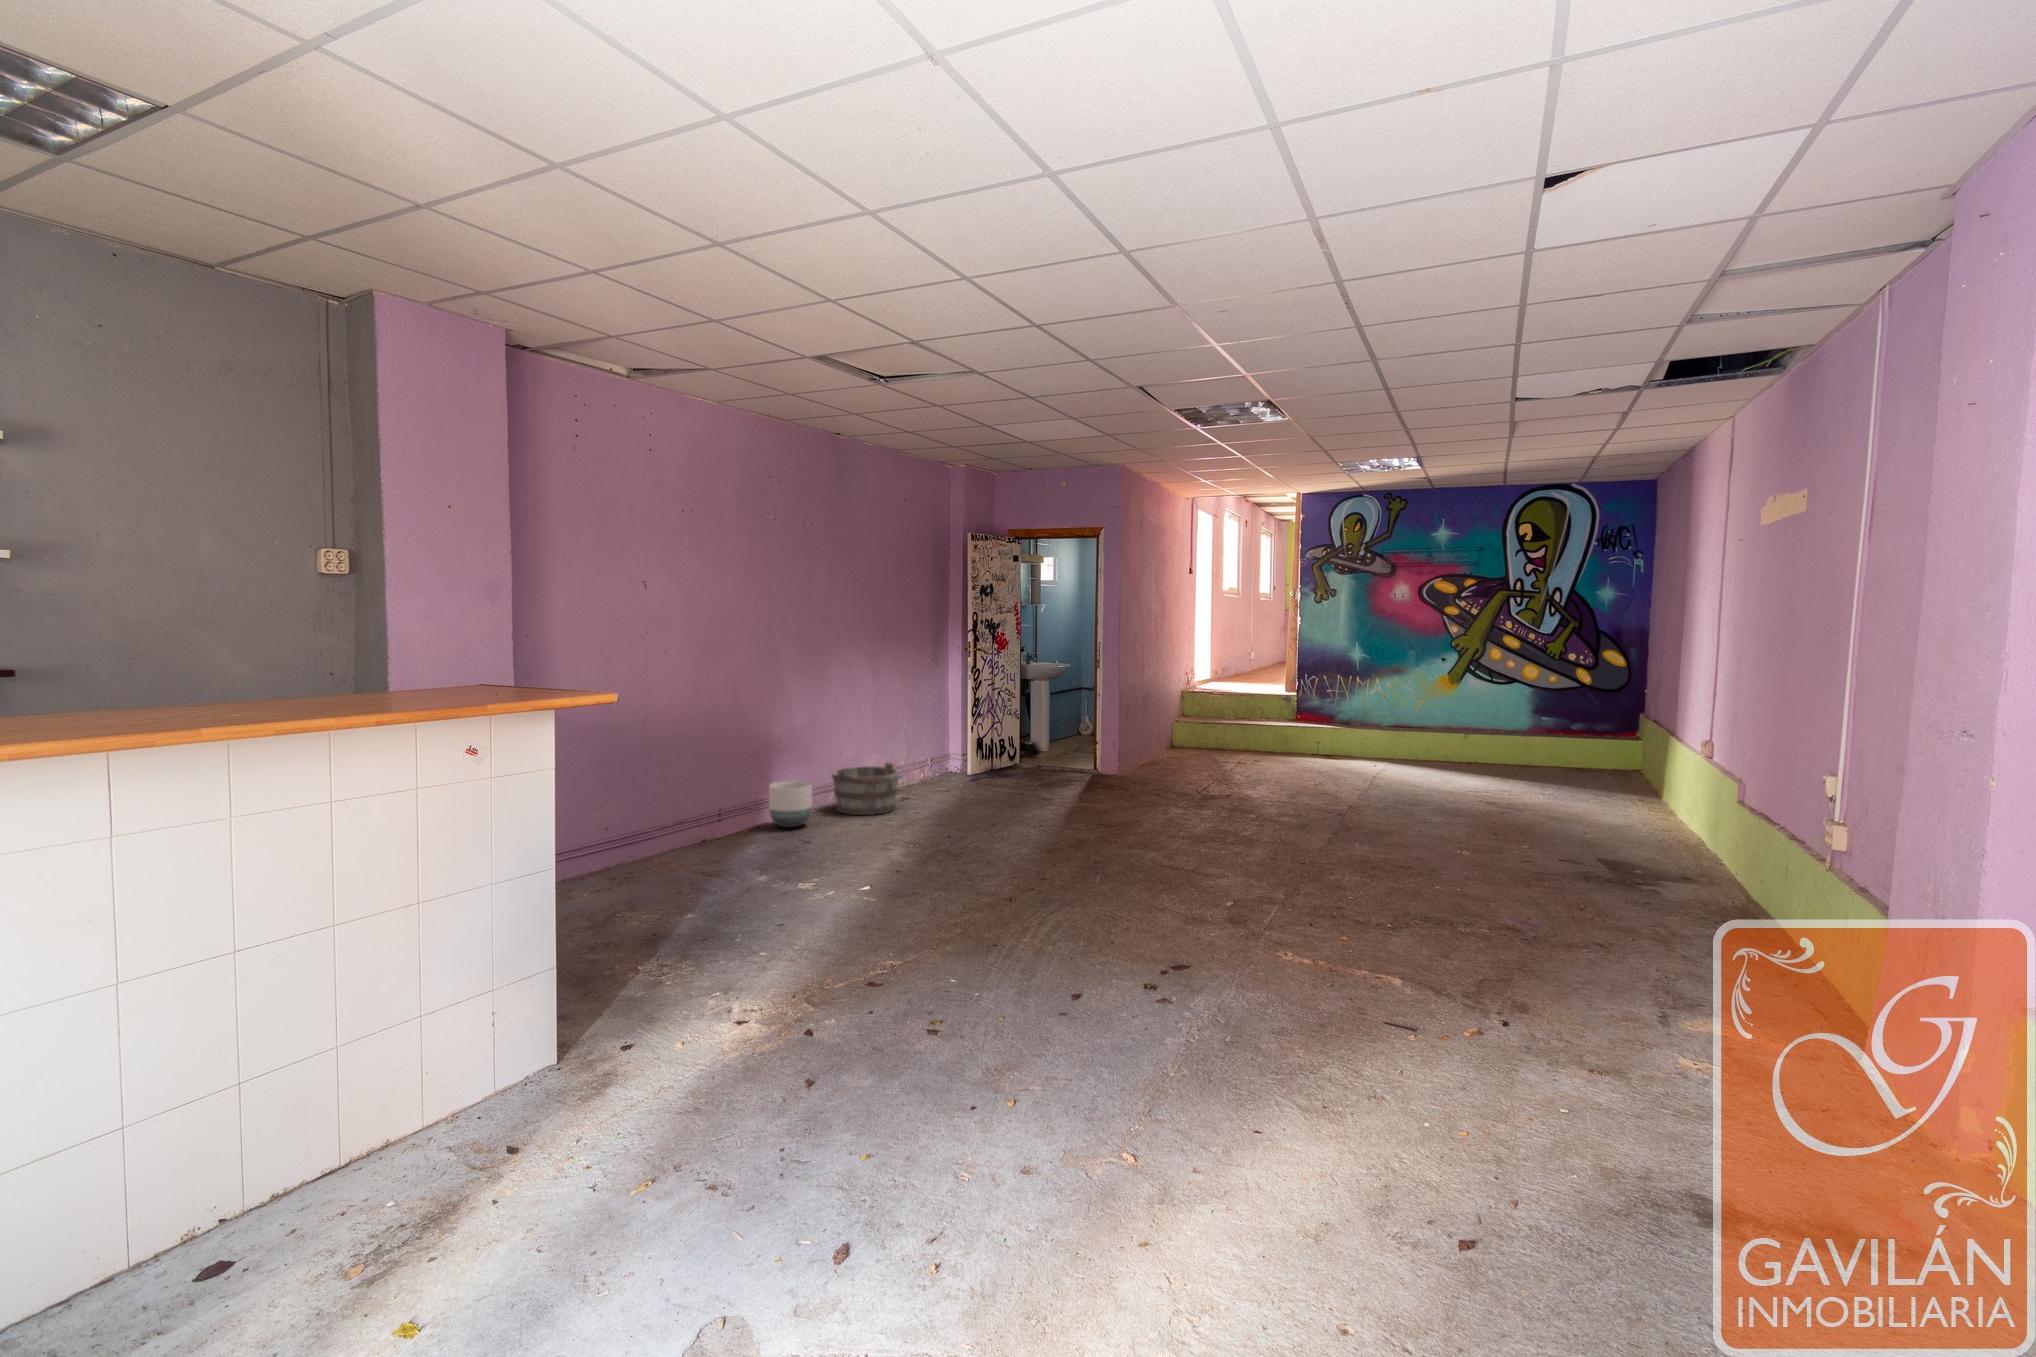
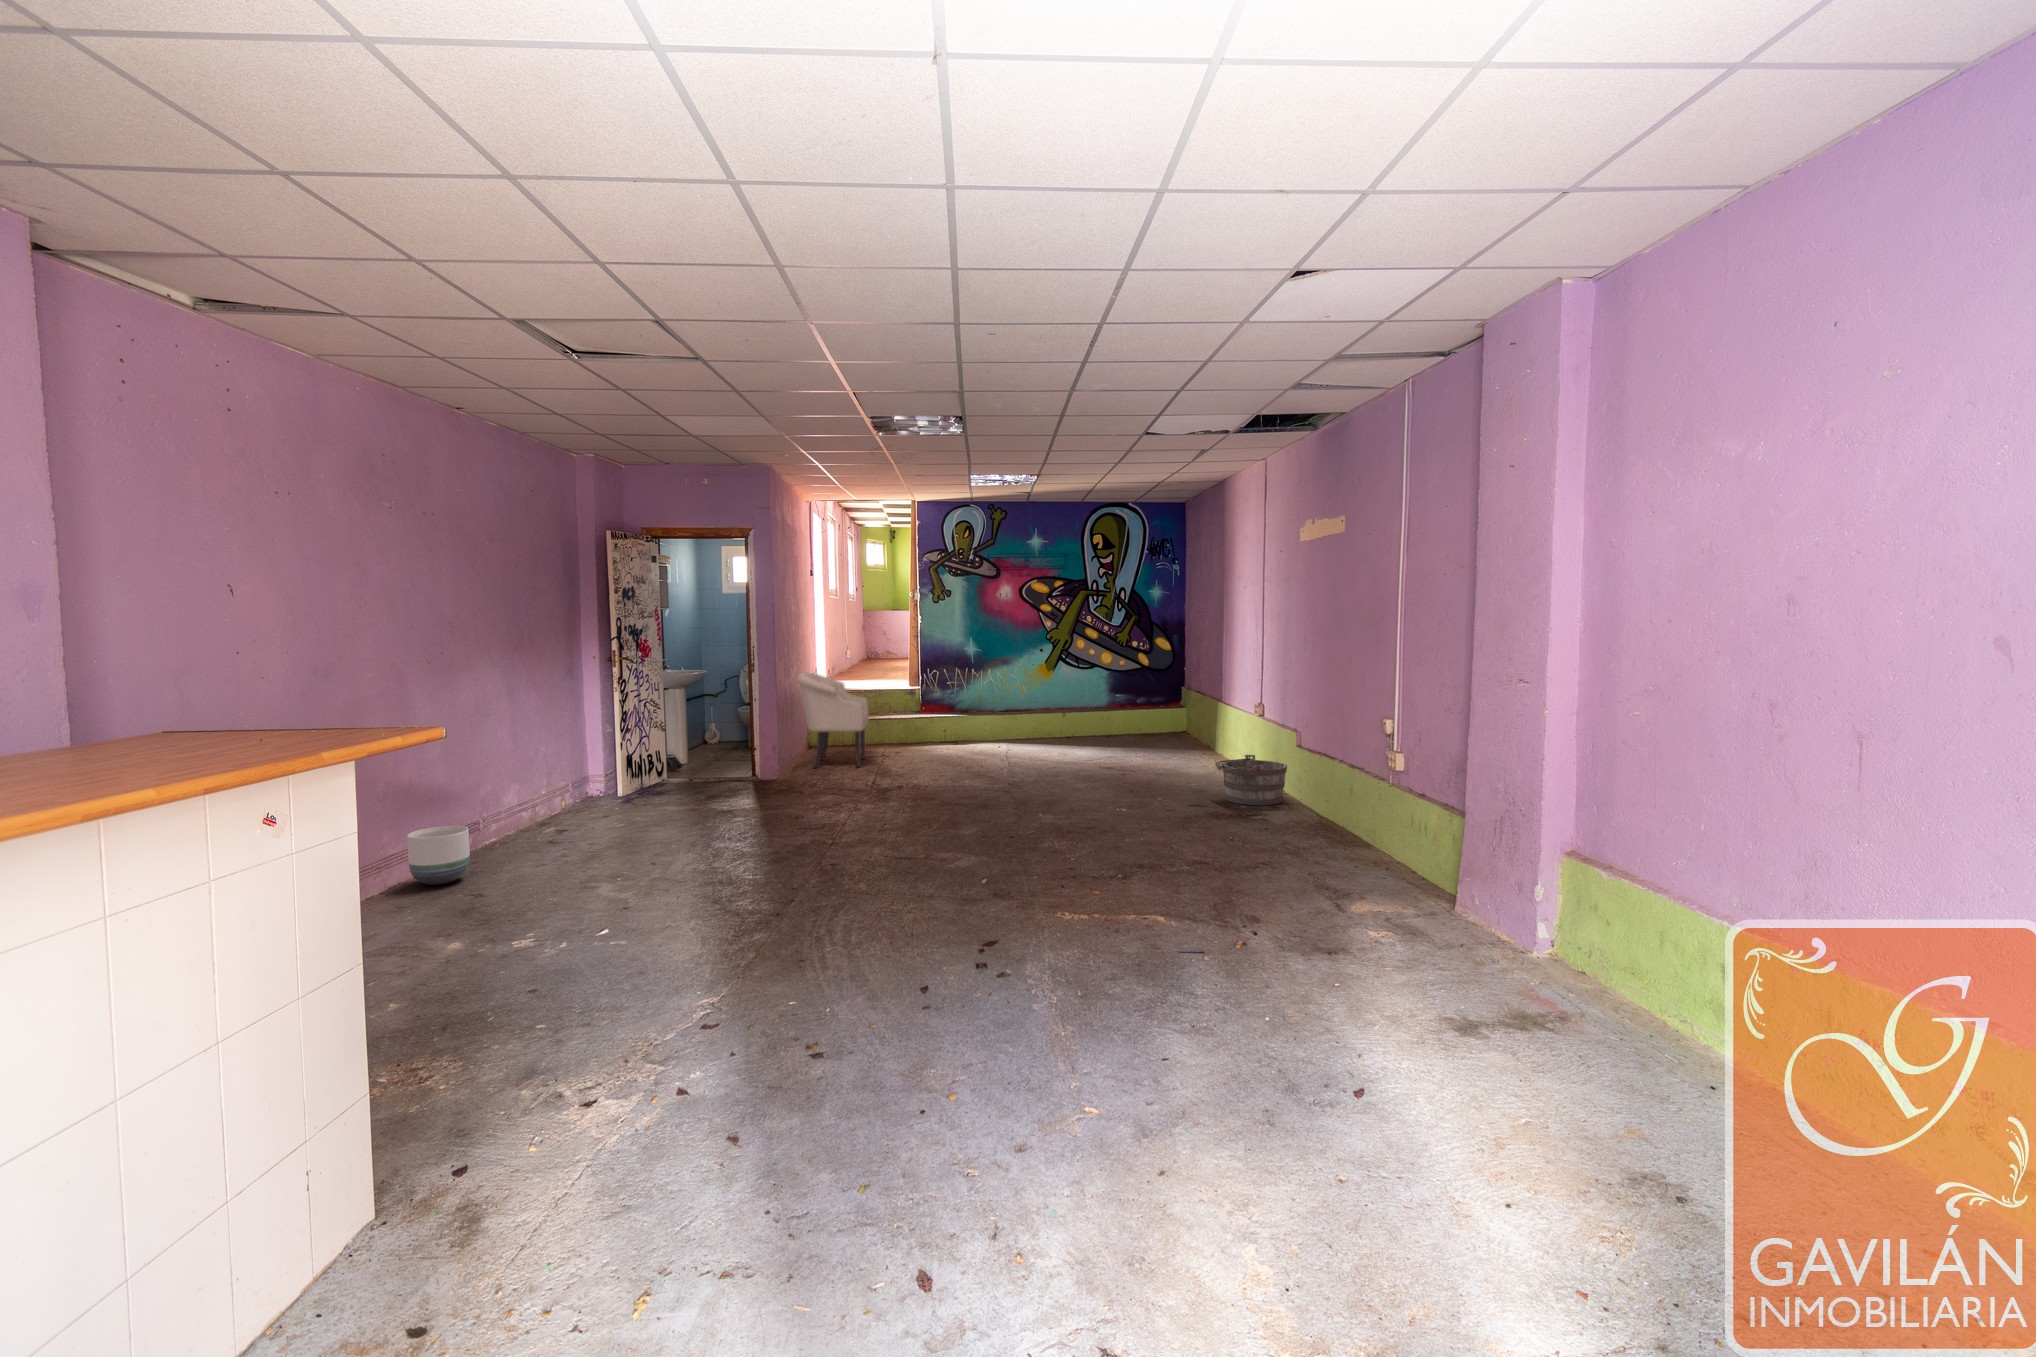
chair: none [1146,671,1221,771] -> present [797,672,869,768]
bucket: present [832,762,906,815] -> present [1215,755,1287,805]

